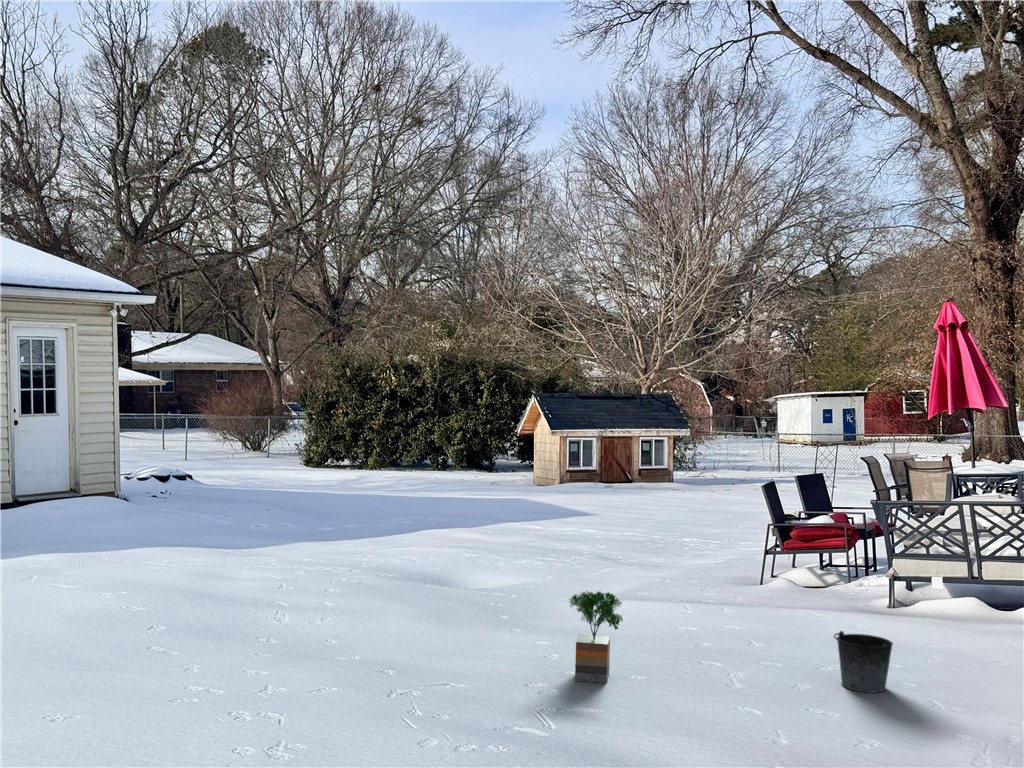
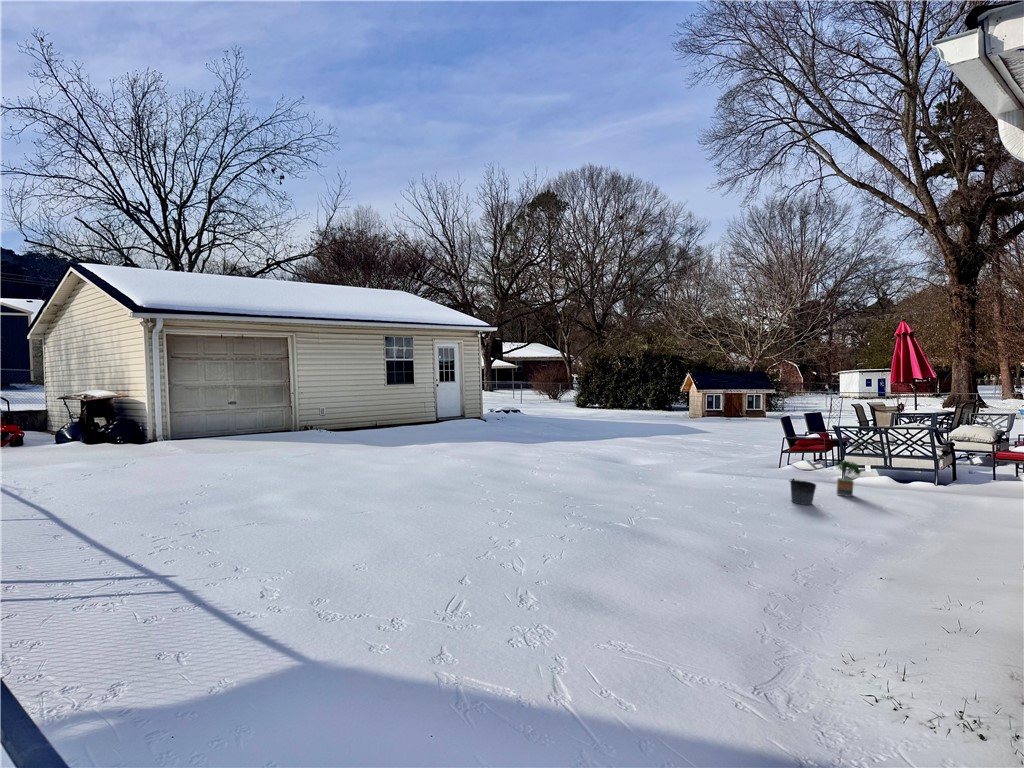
potted tree: present [569,591,624,683] -> present [835,461,861,497]

